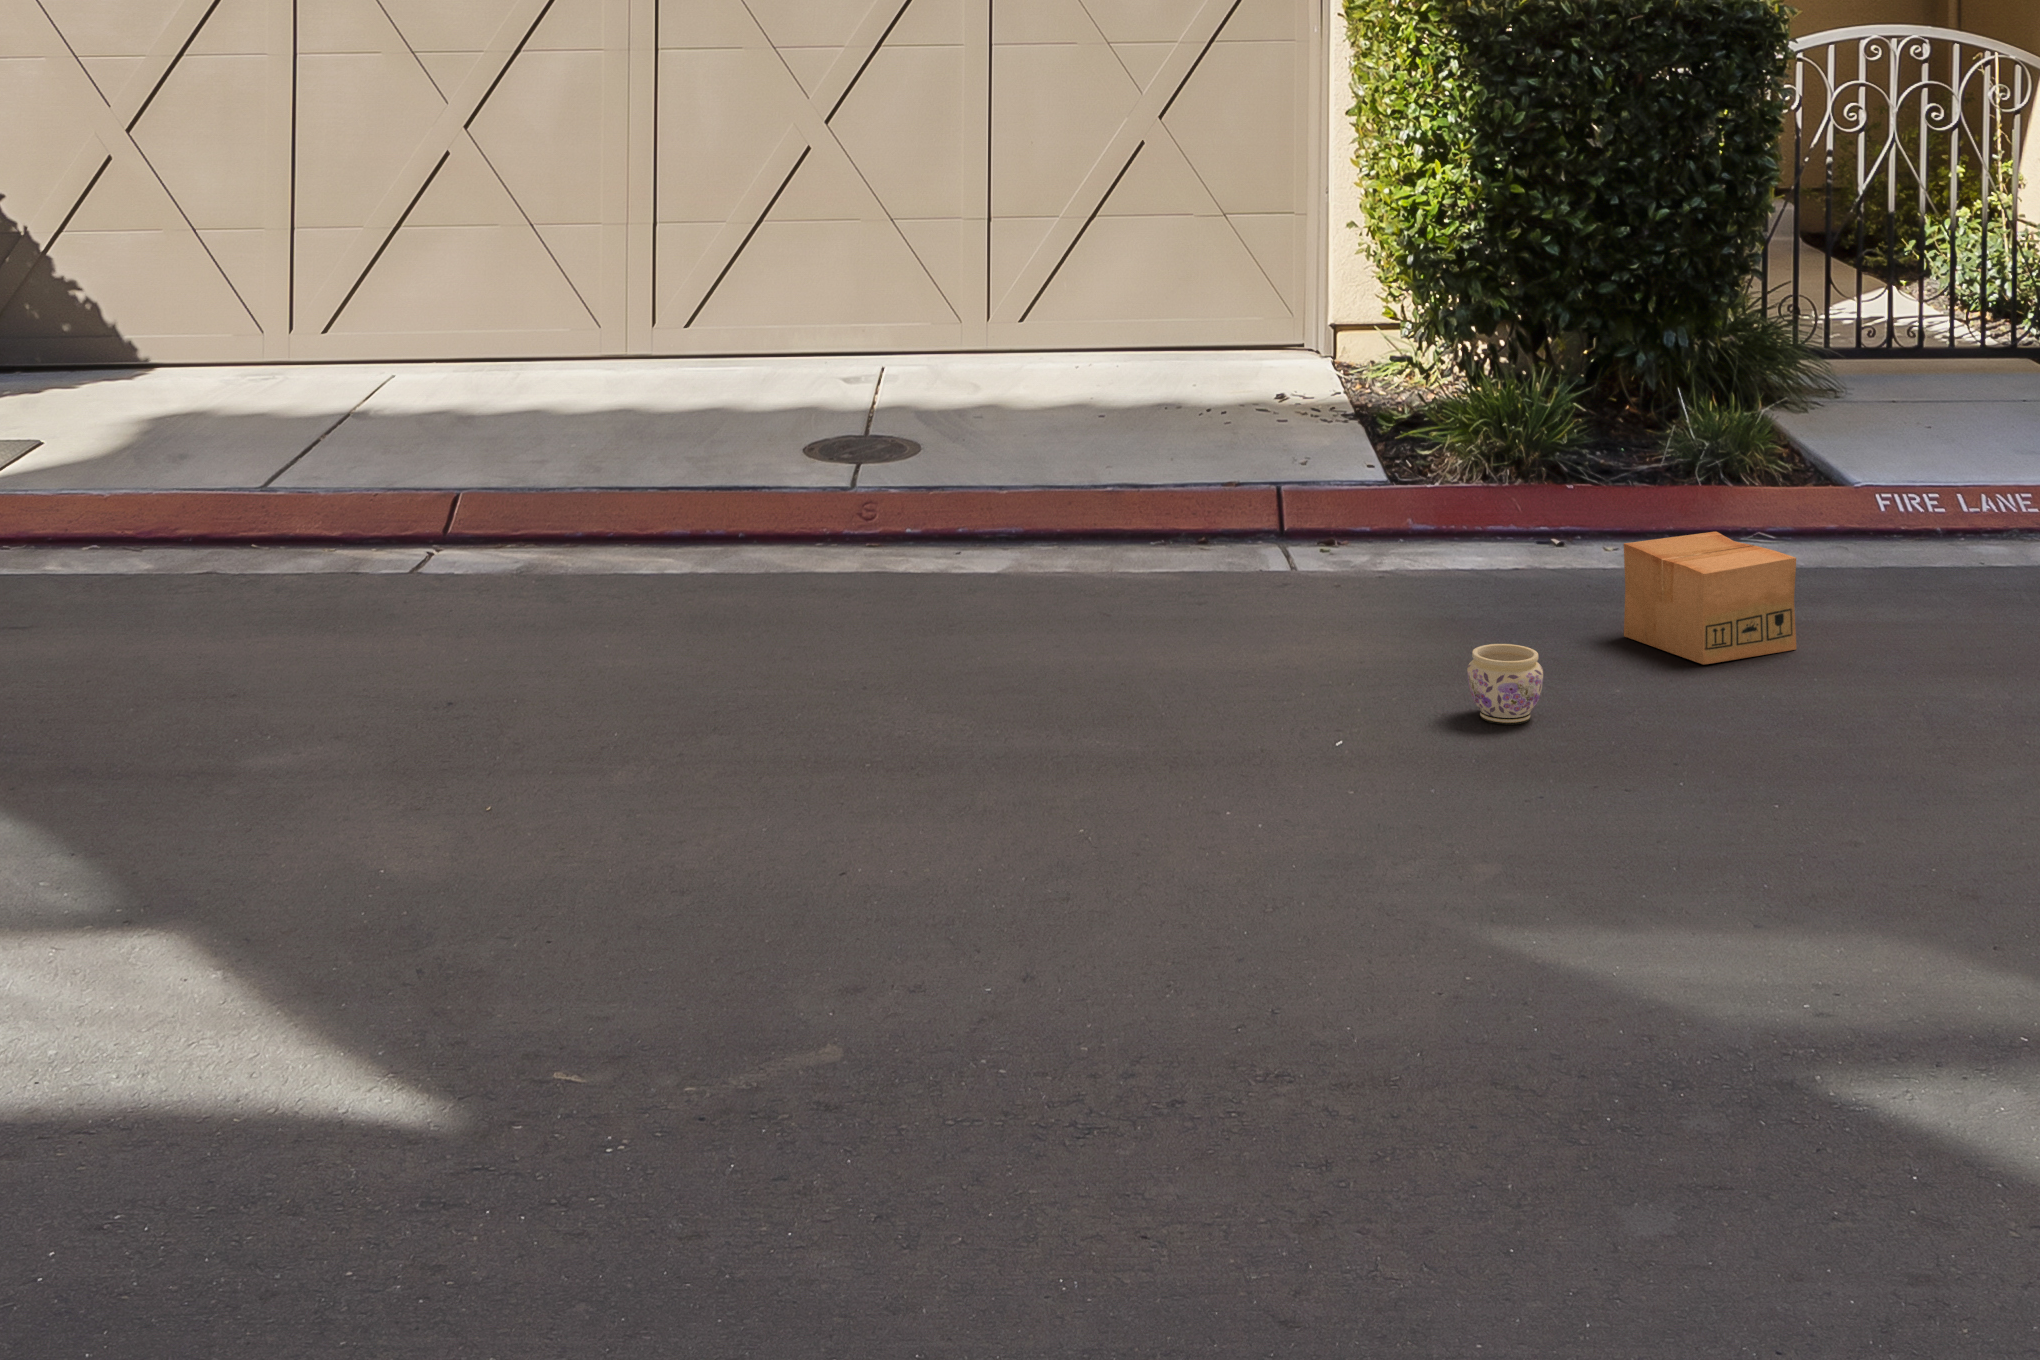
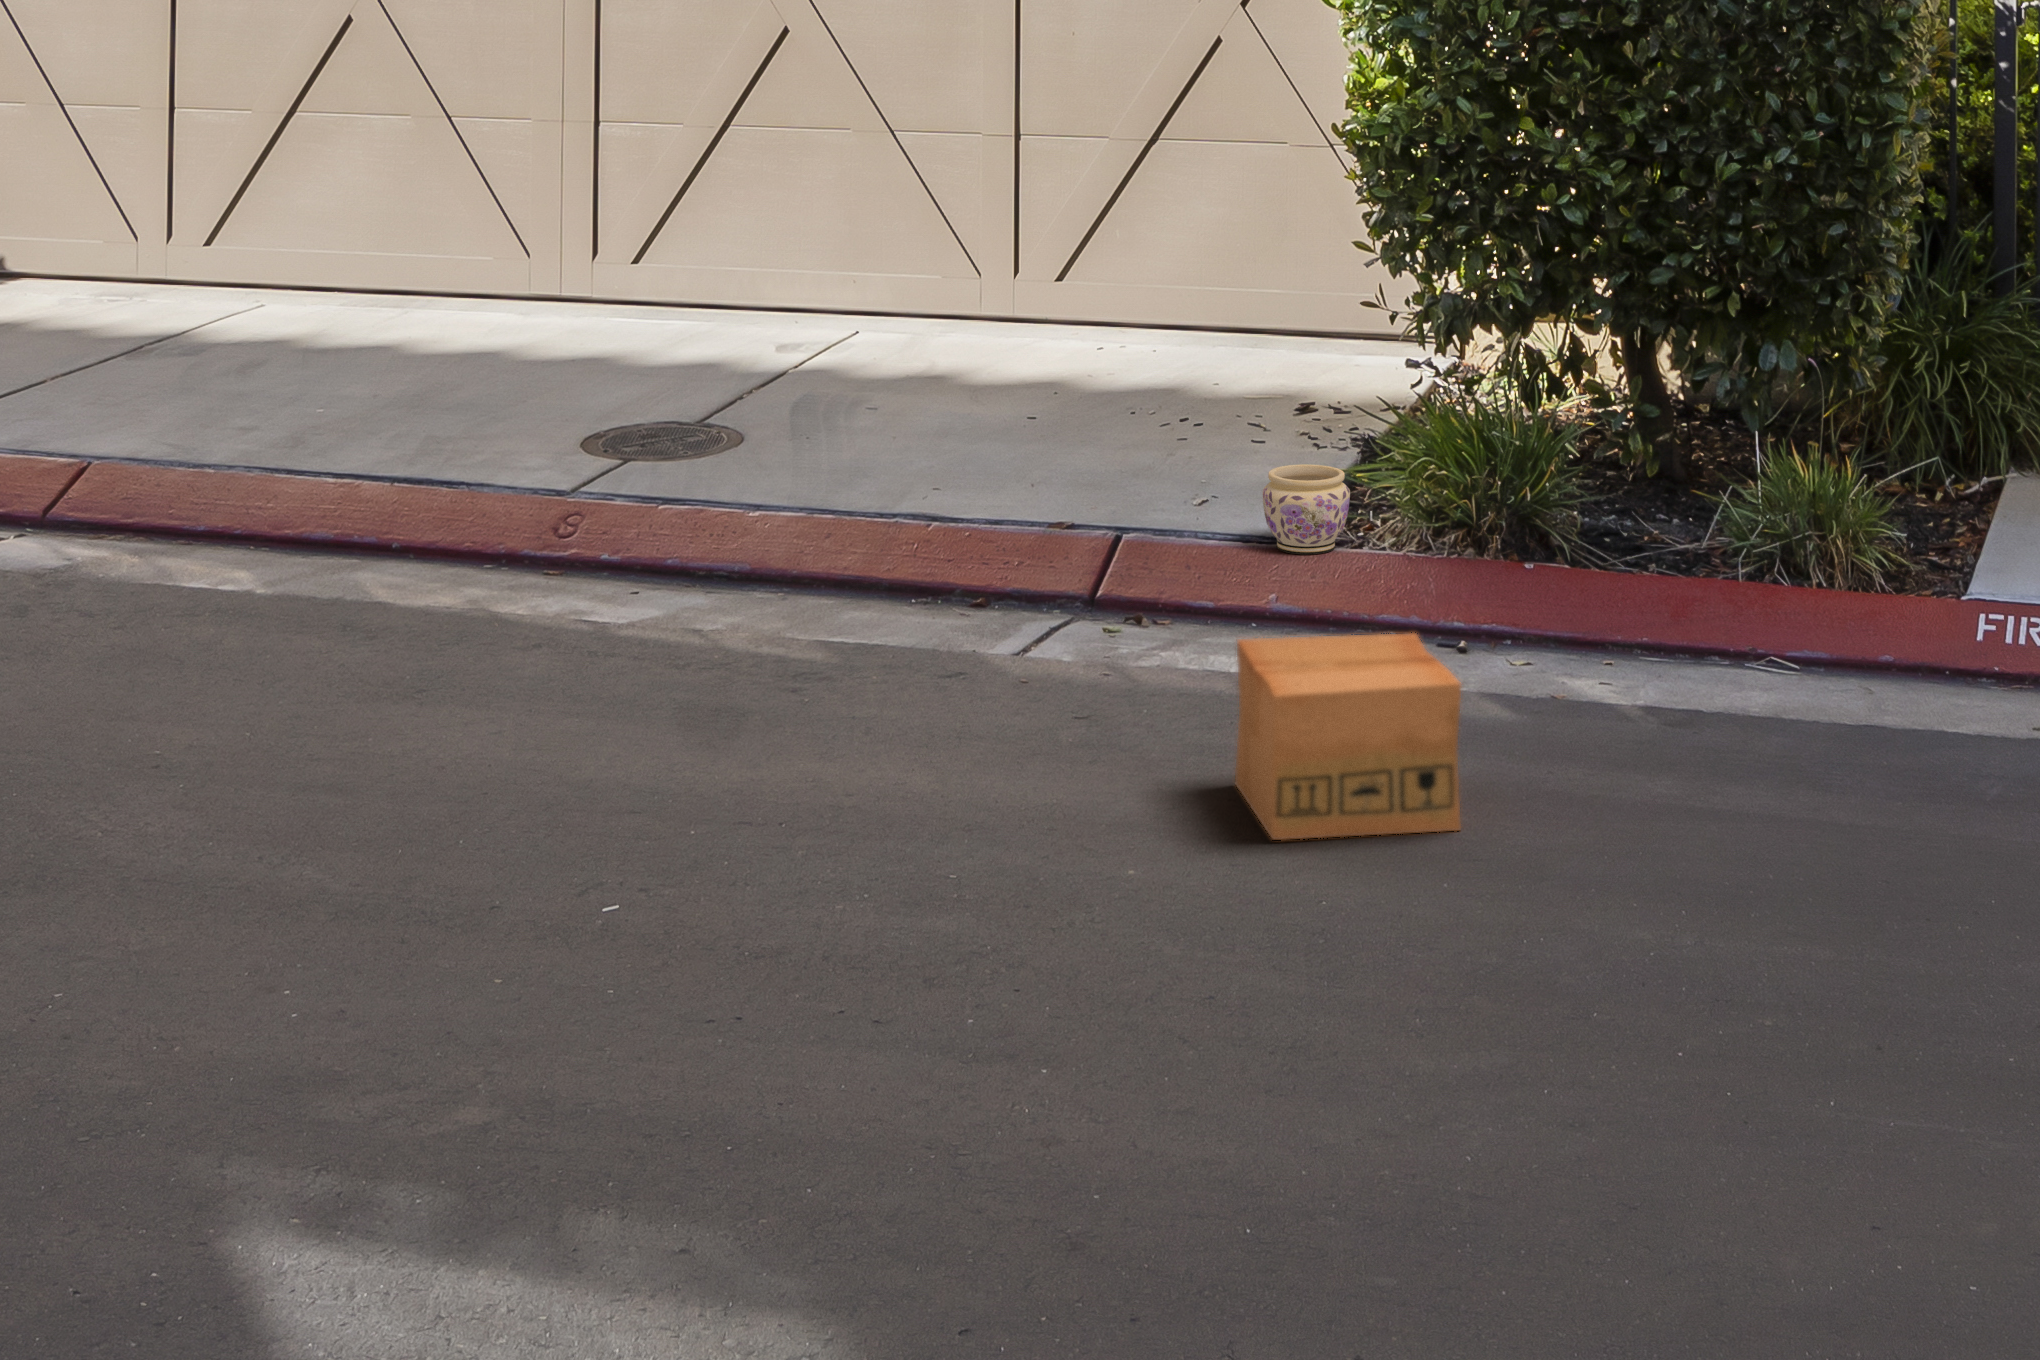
planter: present [1467,644,1543,724] -> present [1263,464,1350,554]

